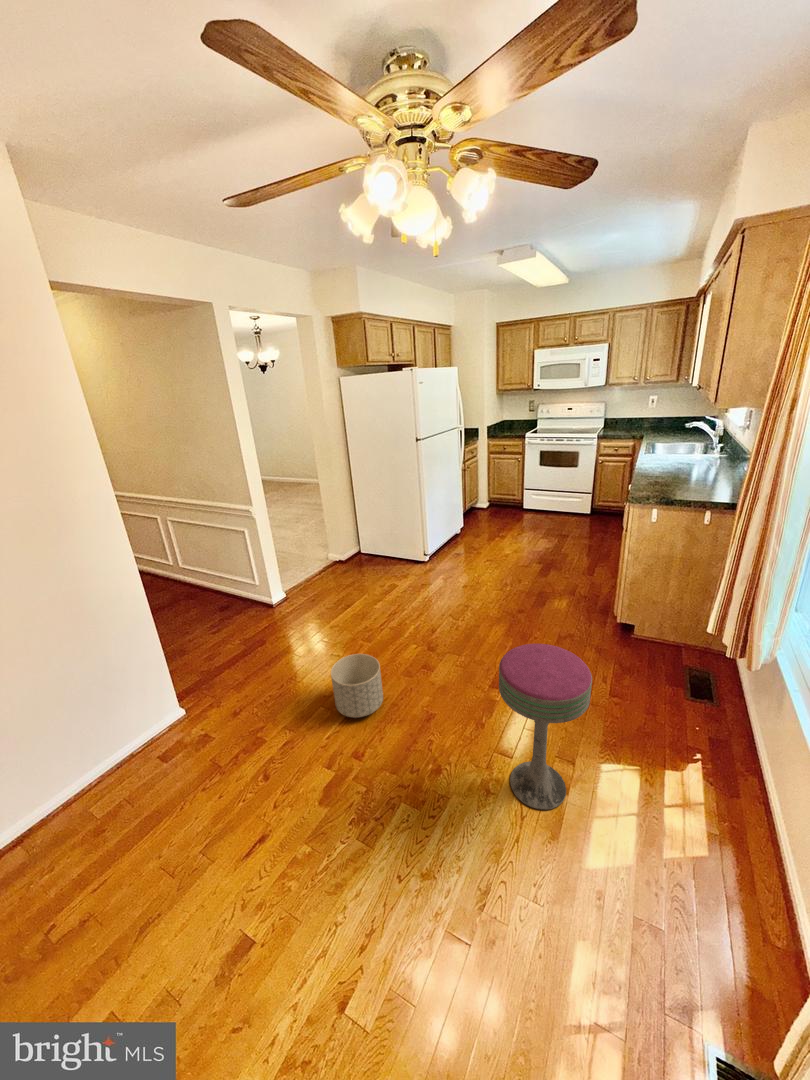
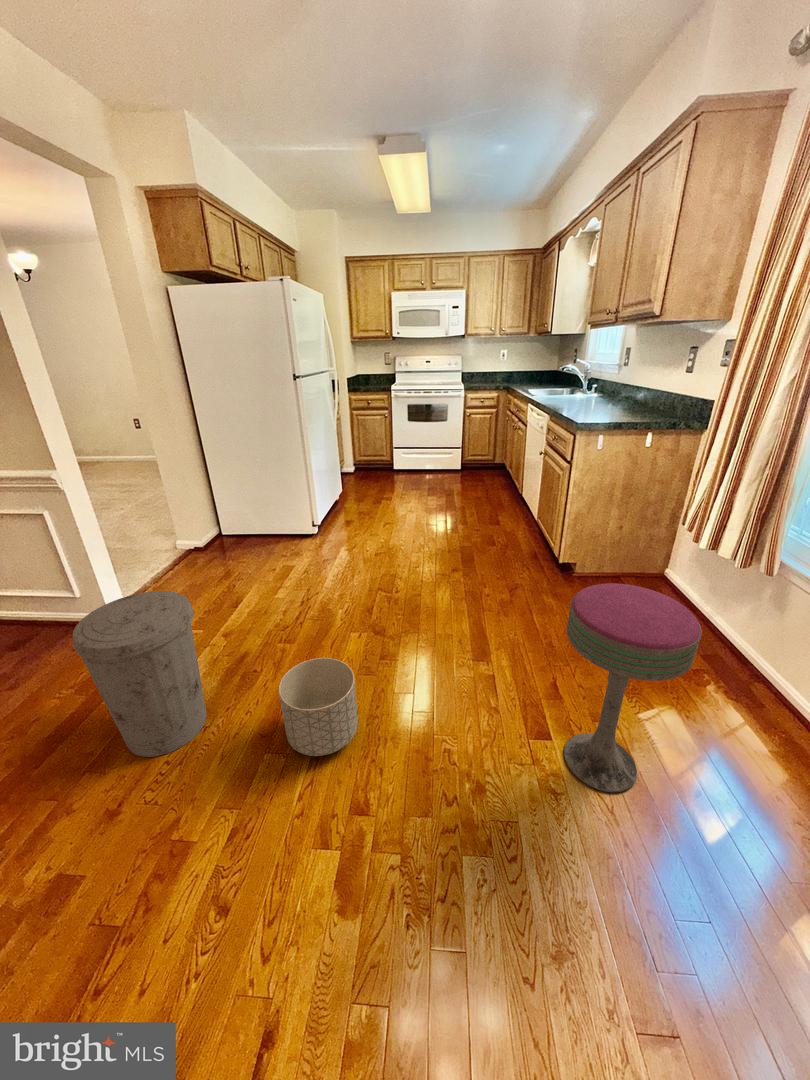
trash can: none [235,591,303,691] -> present [72,591,207,757]

